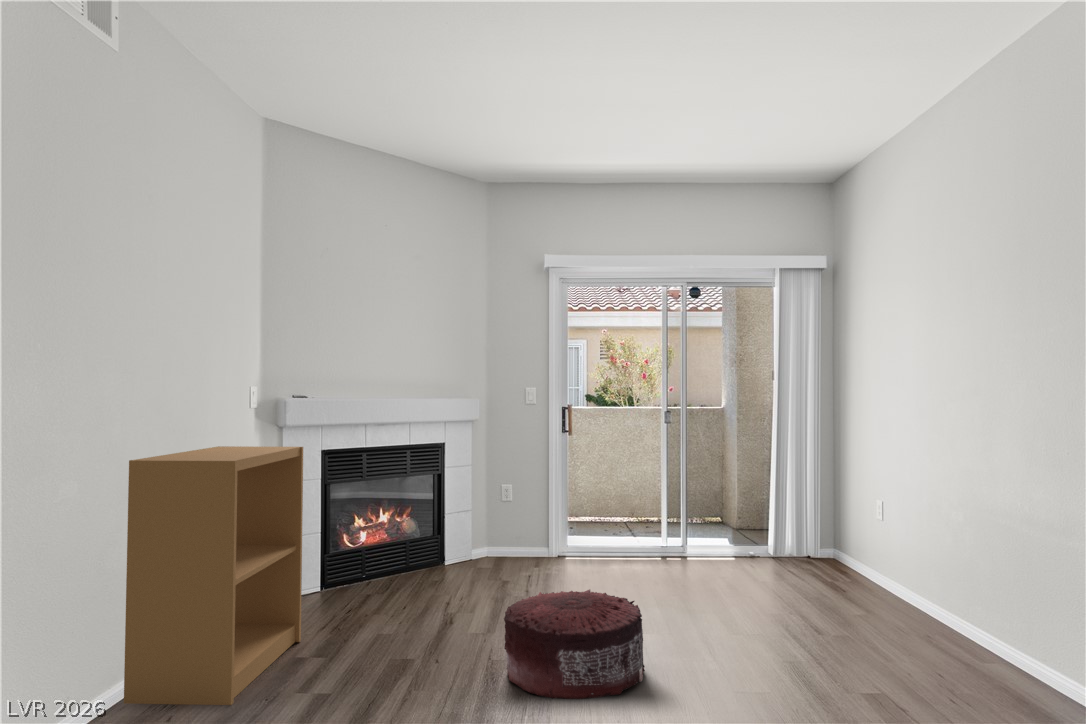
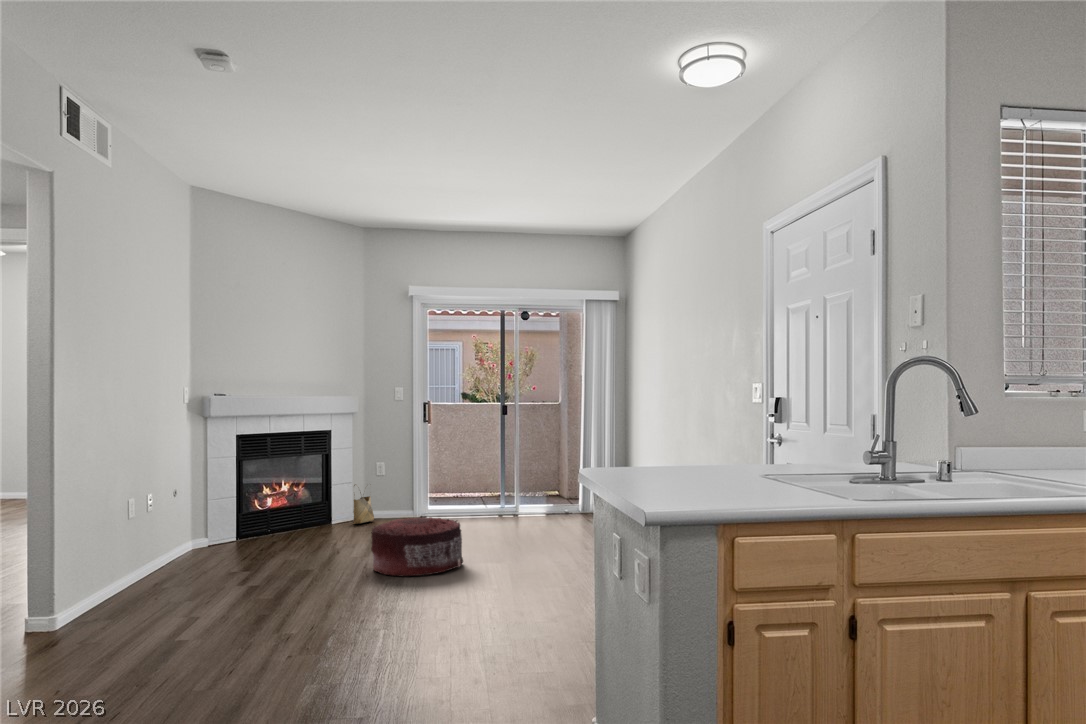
bookshelf: present [124,446,303,705] -> none [115,427,230,590]
woven basket: none [471,512,498,565] -> present [353,485,374,524]

